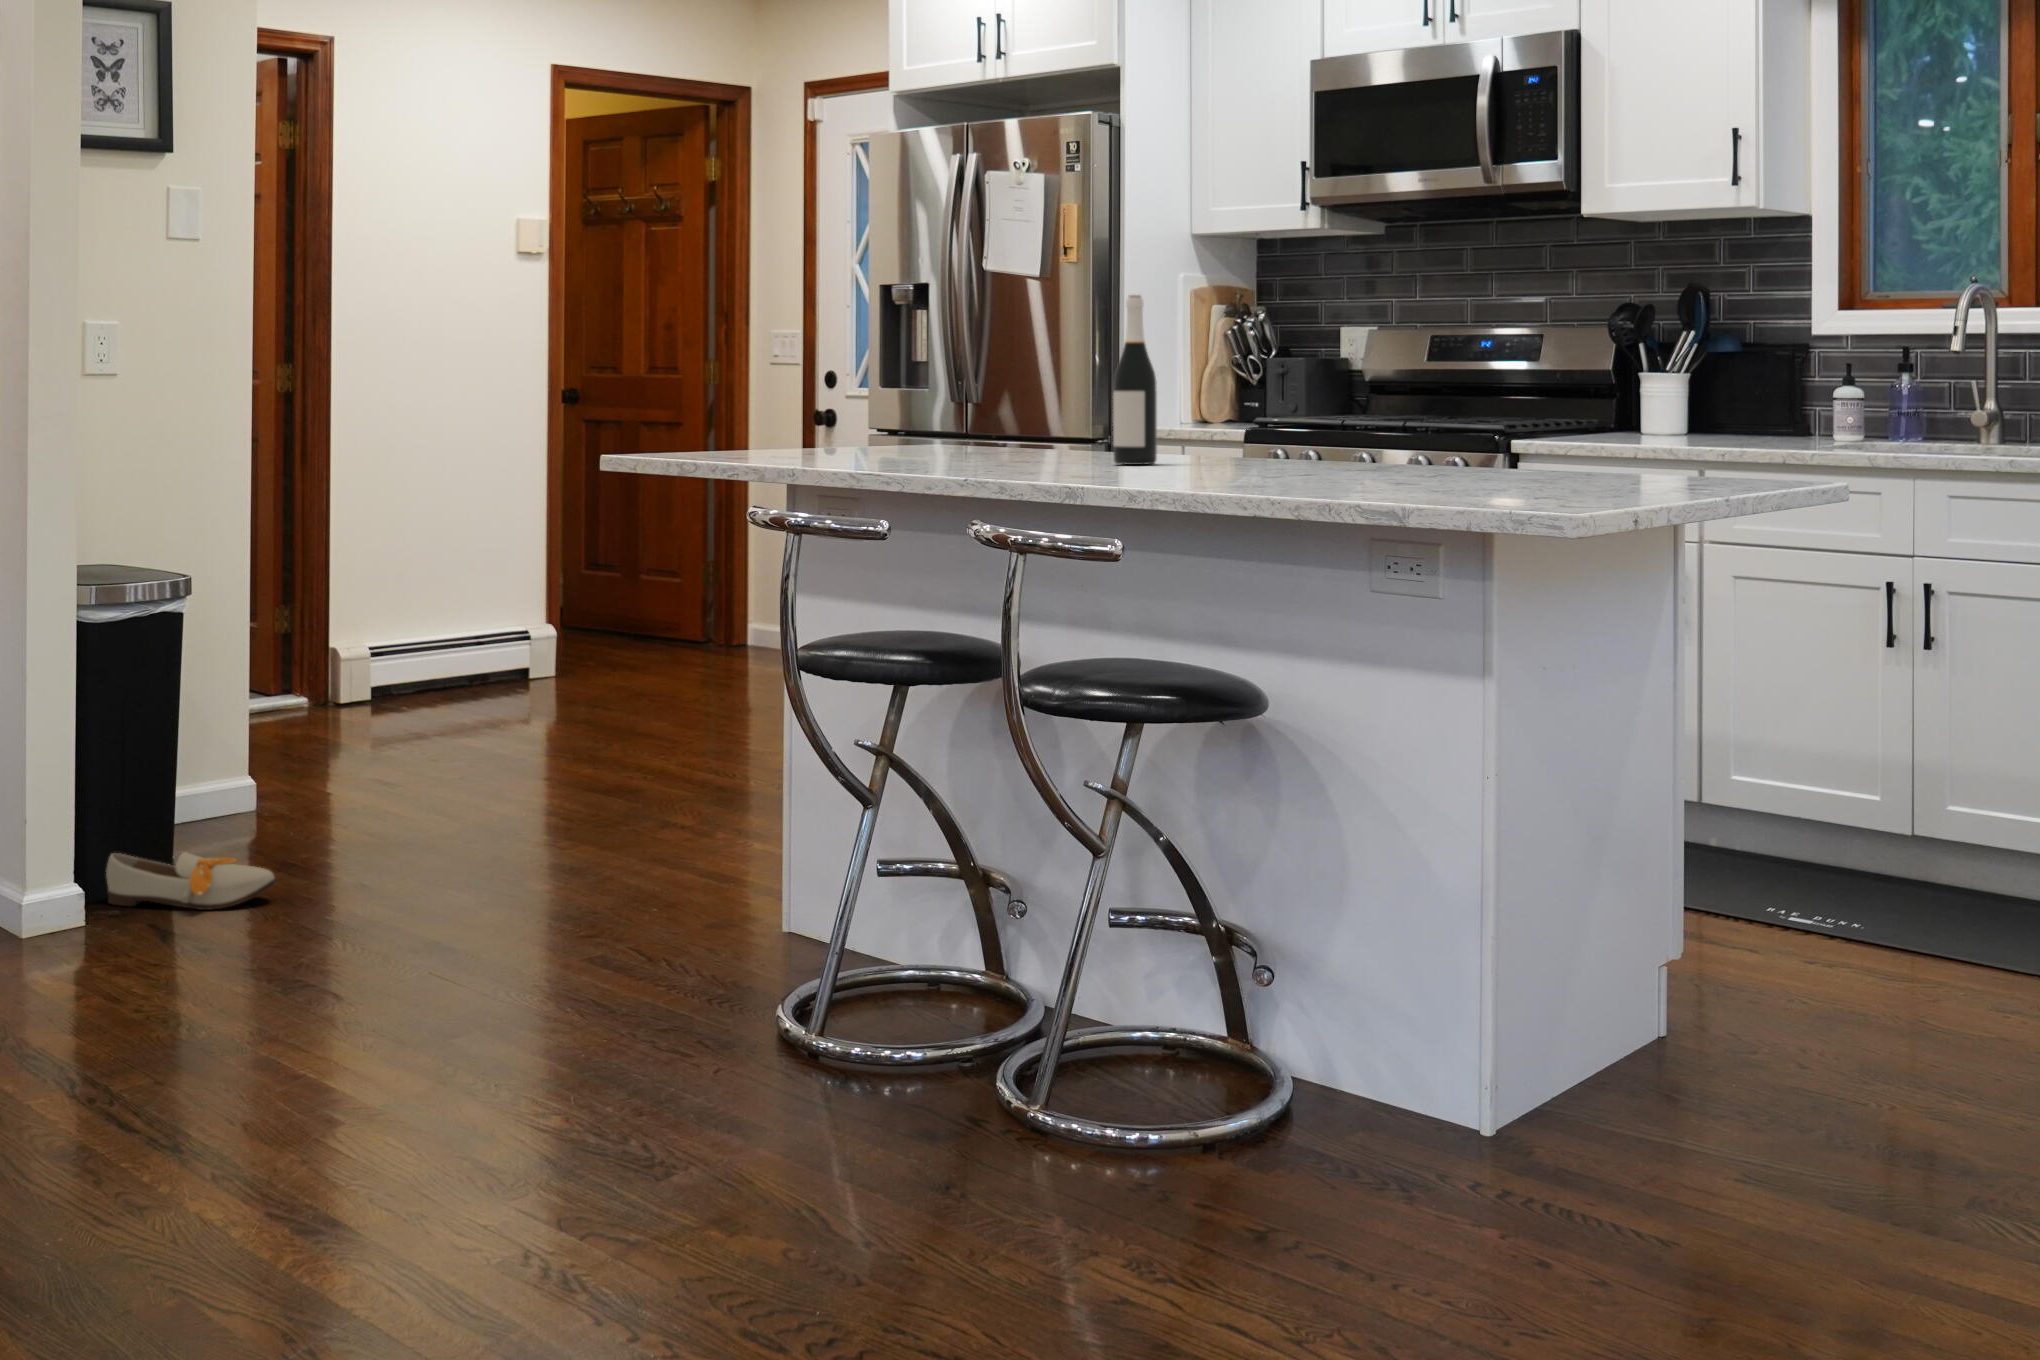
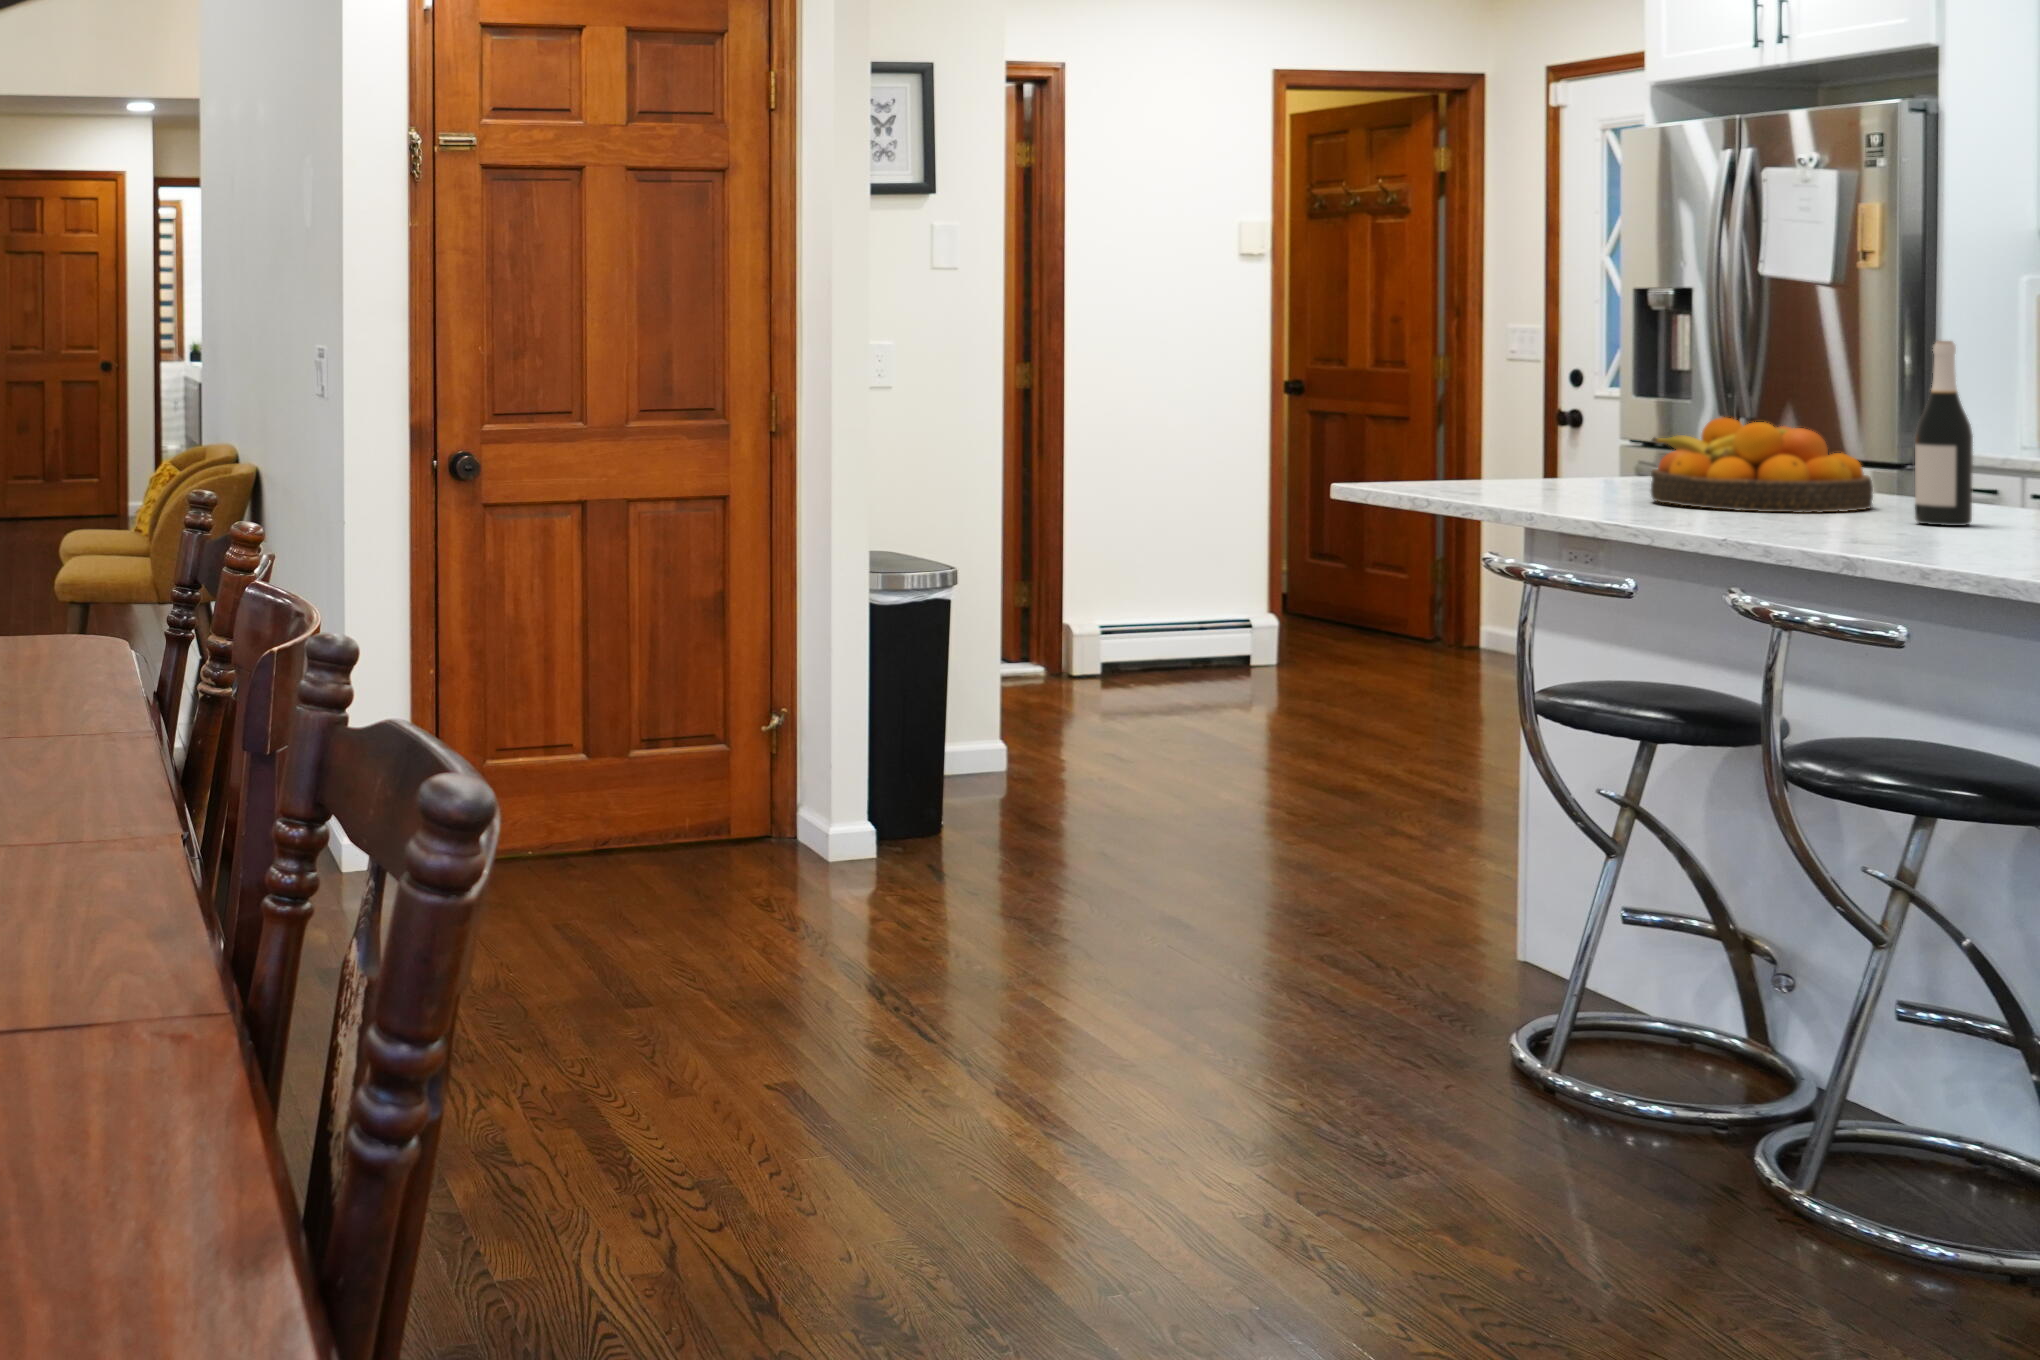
fruit bowl: none [898,378,1079,463] -> present [1651,417,1873,513]
shoe: present [106,852,276,910] -> none [895,798,1032,858]

